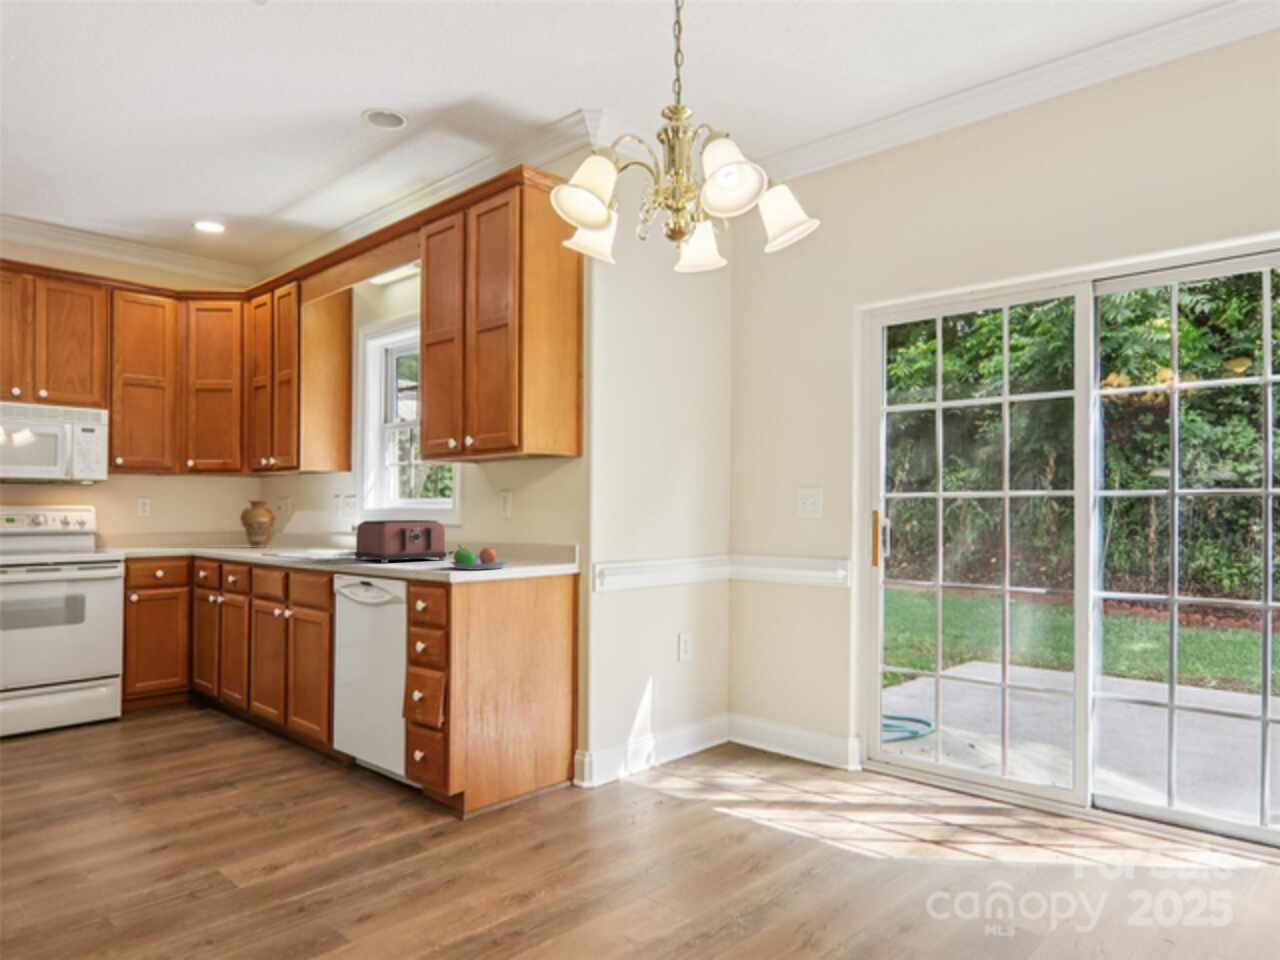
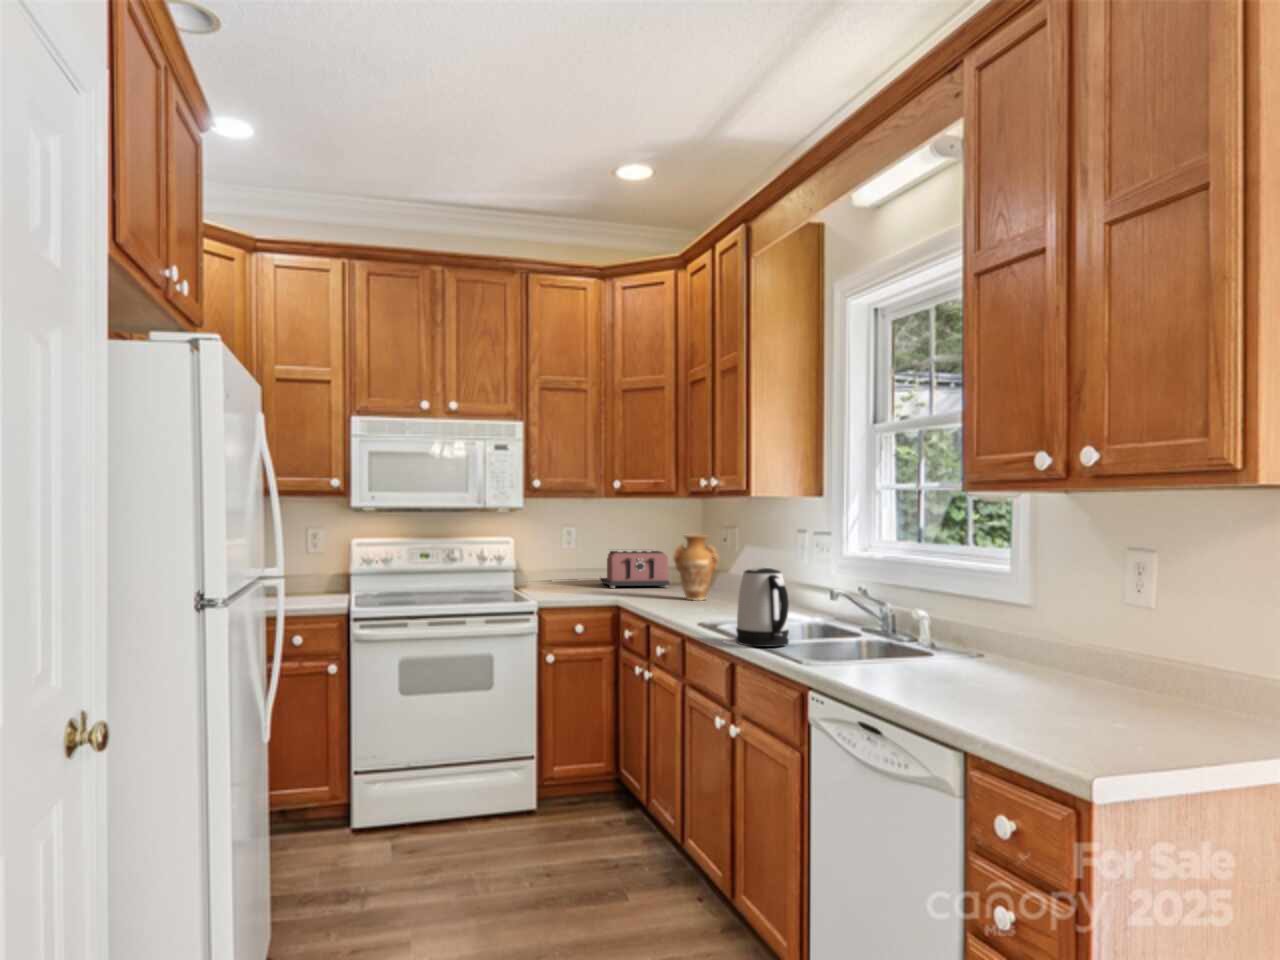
kettle: none [288,512,323,560] -> present [736,567,789,647]
toaster: present [355,520,447,563] -> present [600,551,670,588]
fruit bowl: present [449,545,507,570] -> none [1050,665,1190,732]

